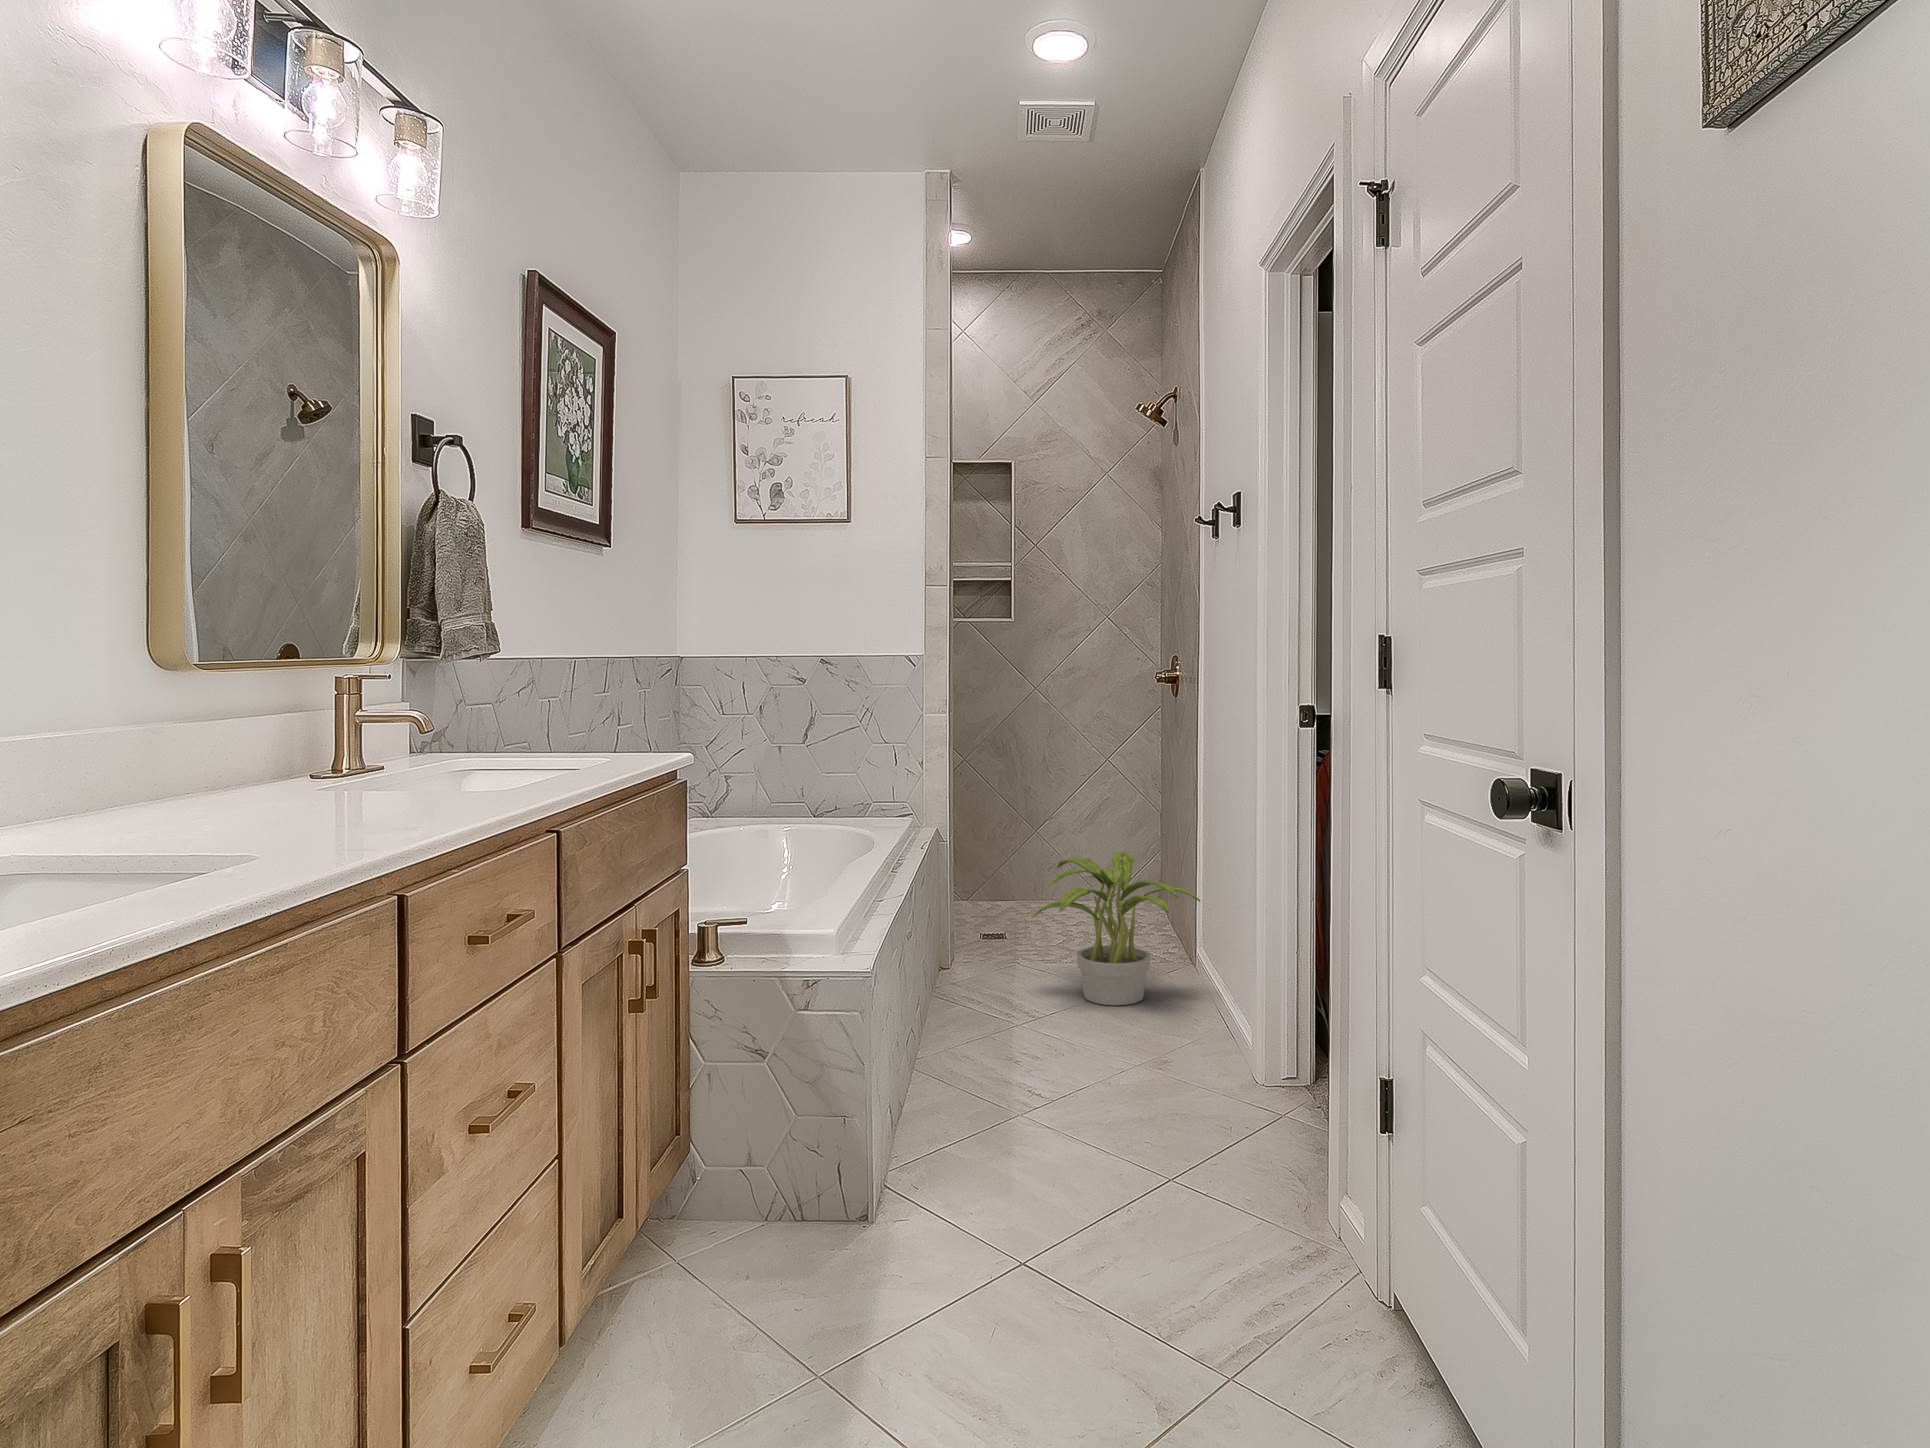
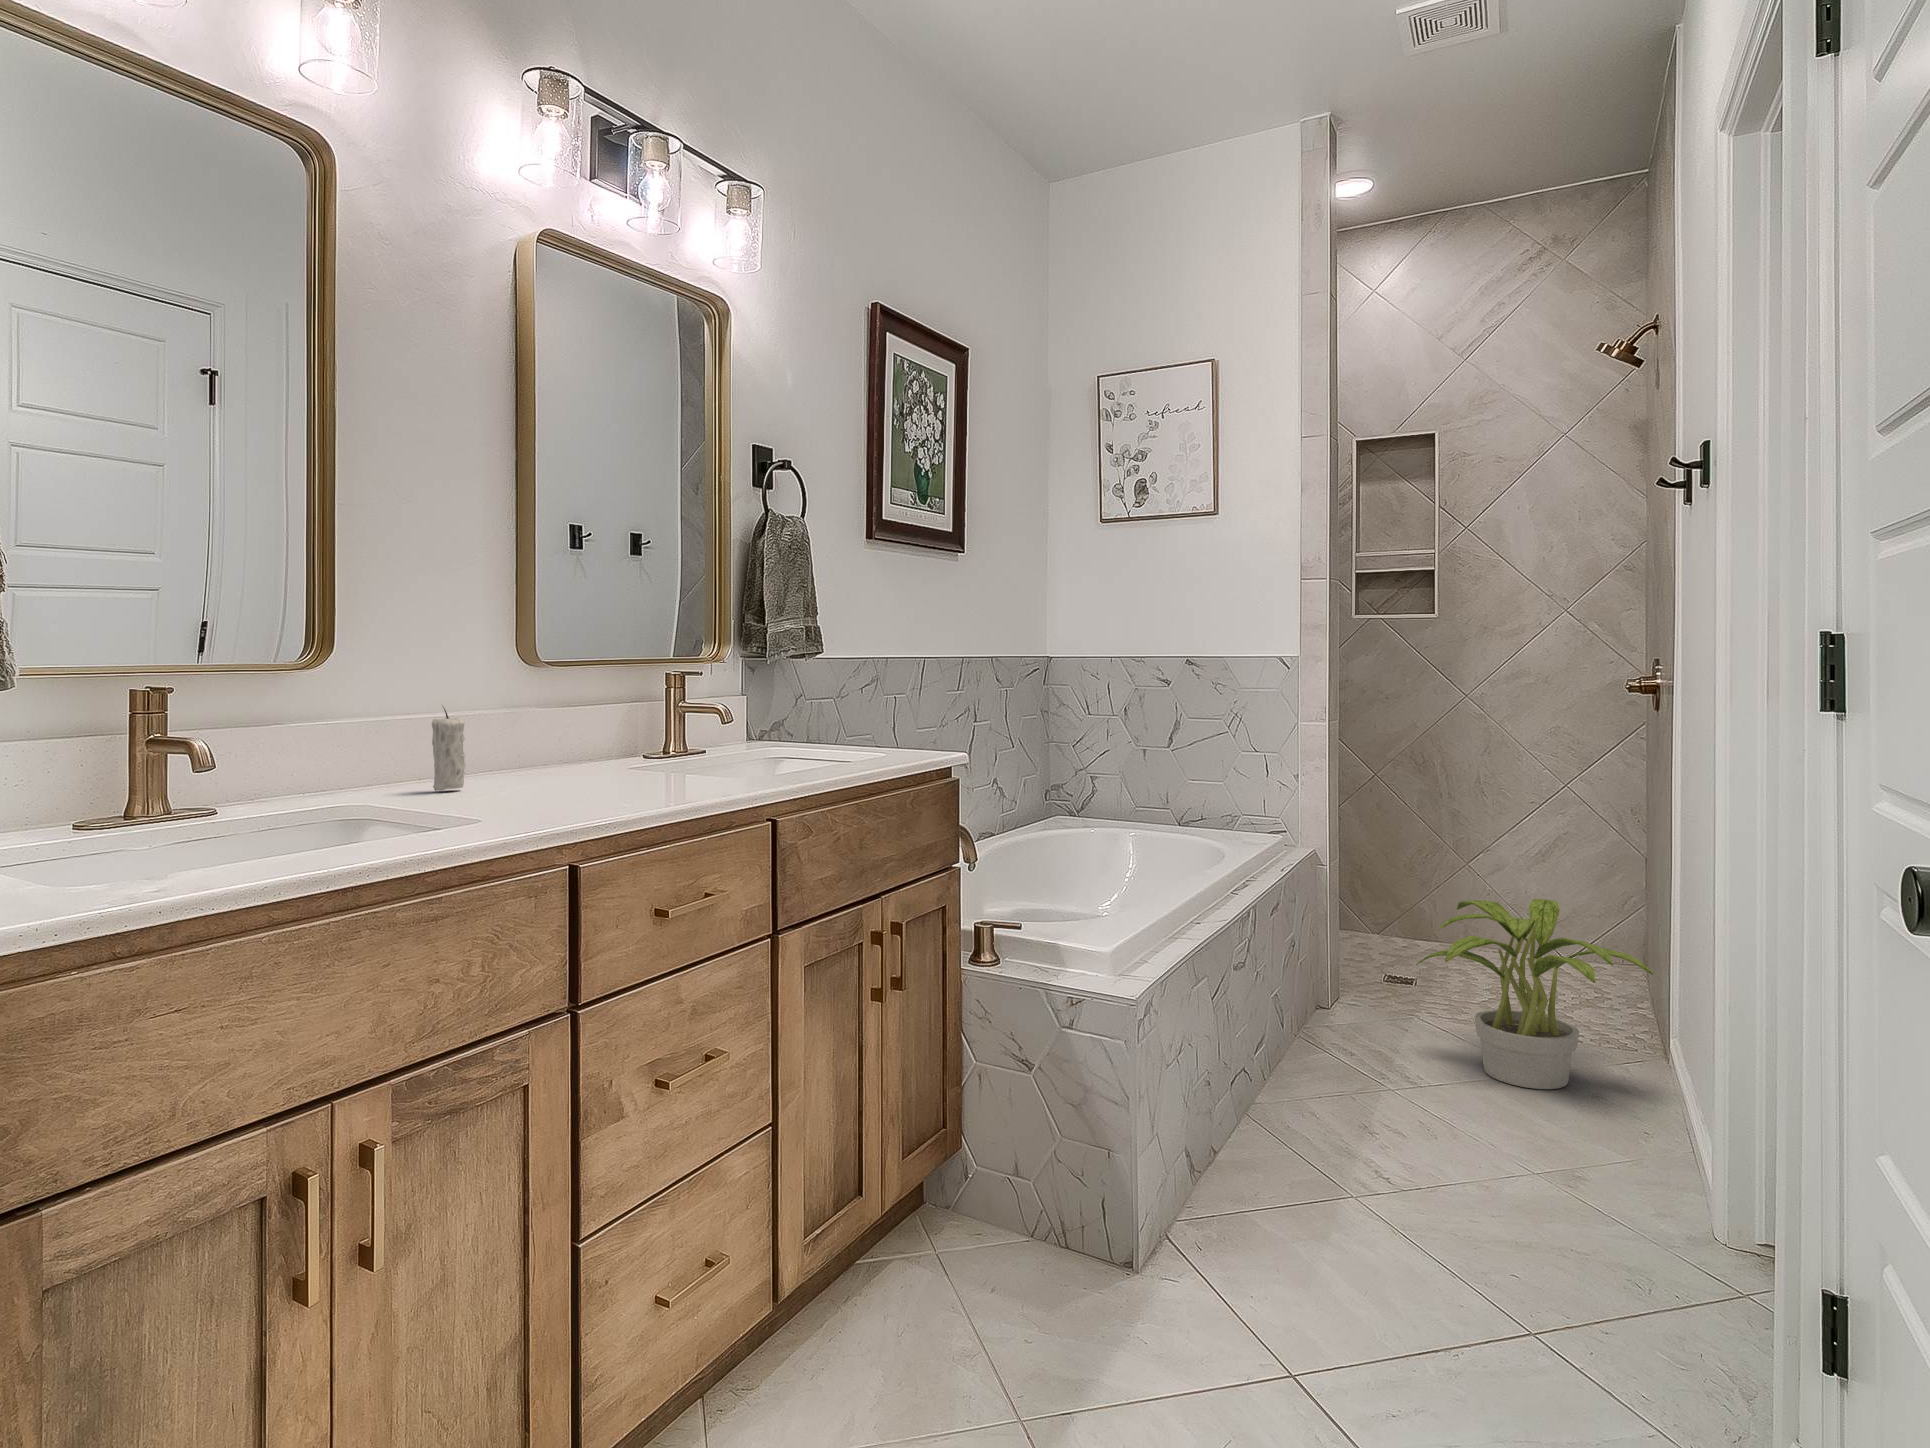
candle: none [77,711,130,825] -> present [432,707,466,791]

